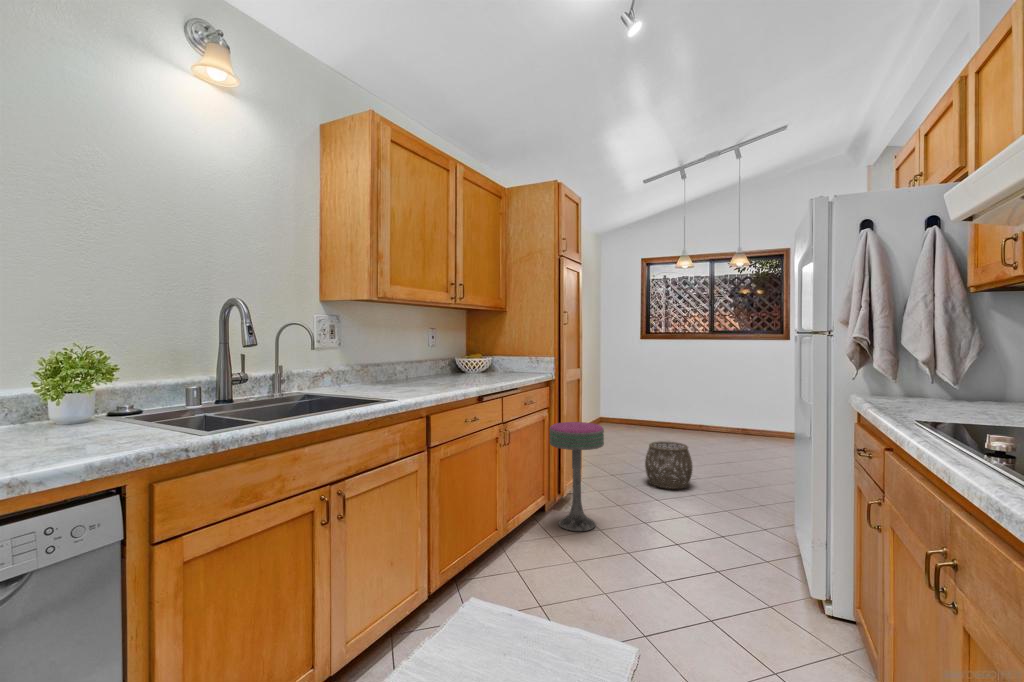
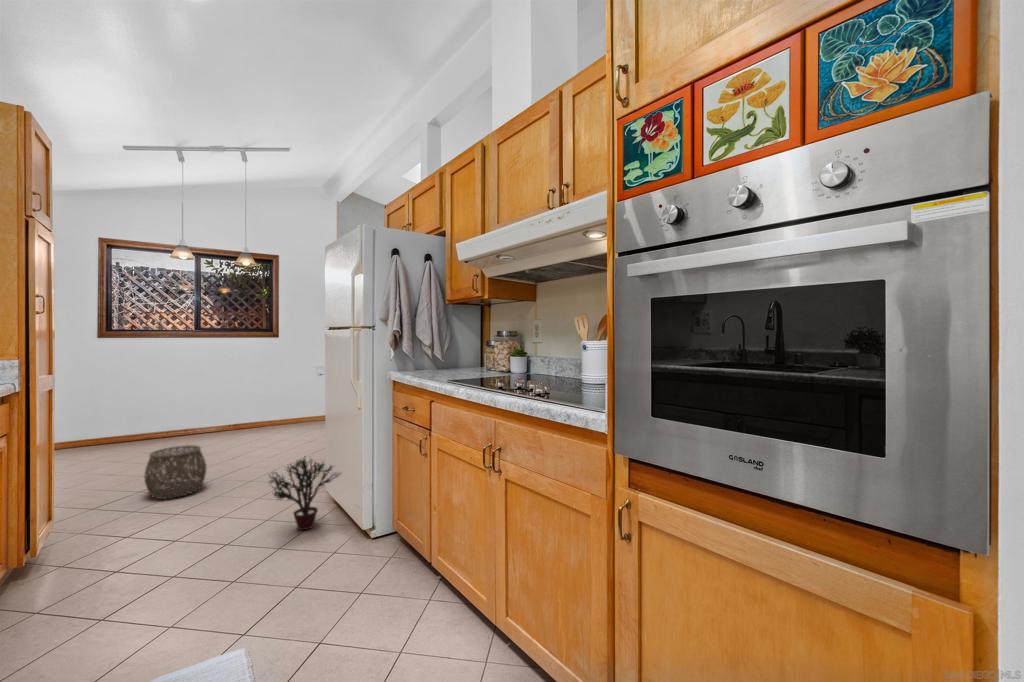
bar stool: present [549,422,604,531] -> none [30,441,129,588]
potted plant: none [702,482,792,570] -> present [270,458,340,530]

